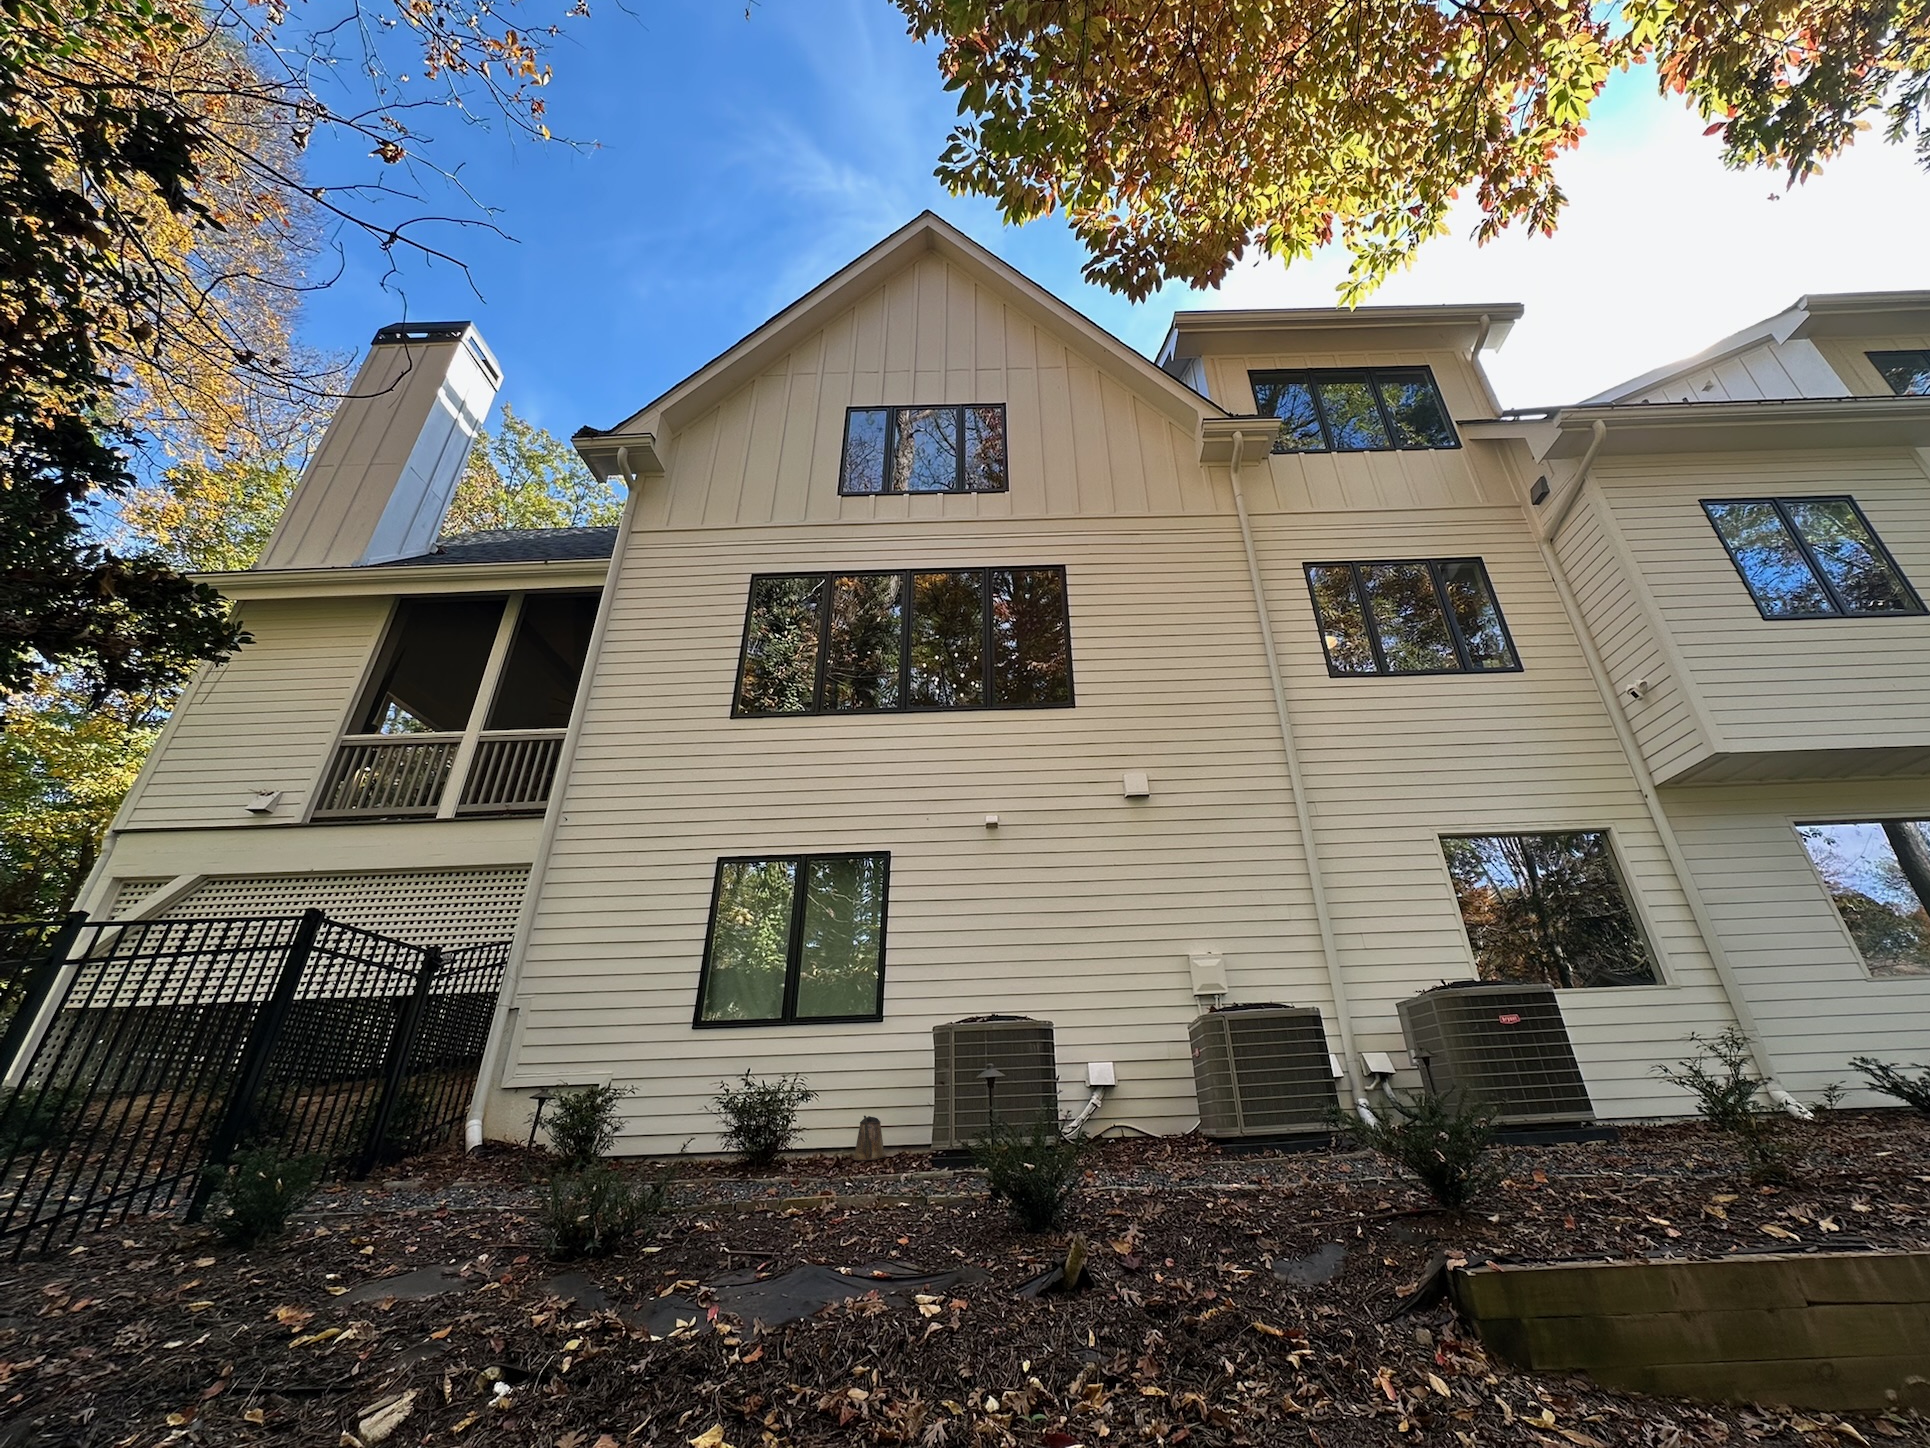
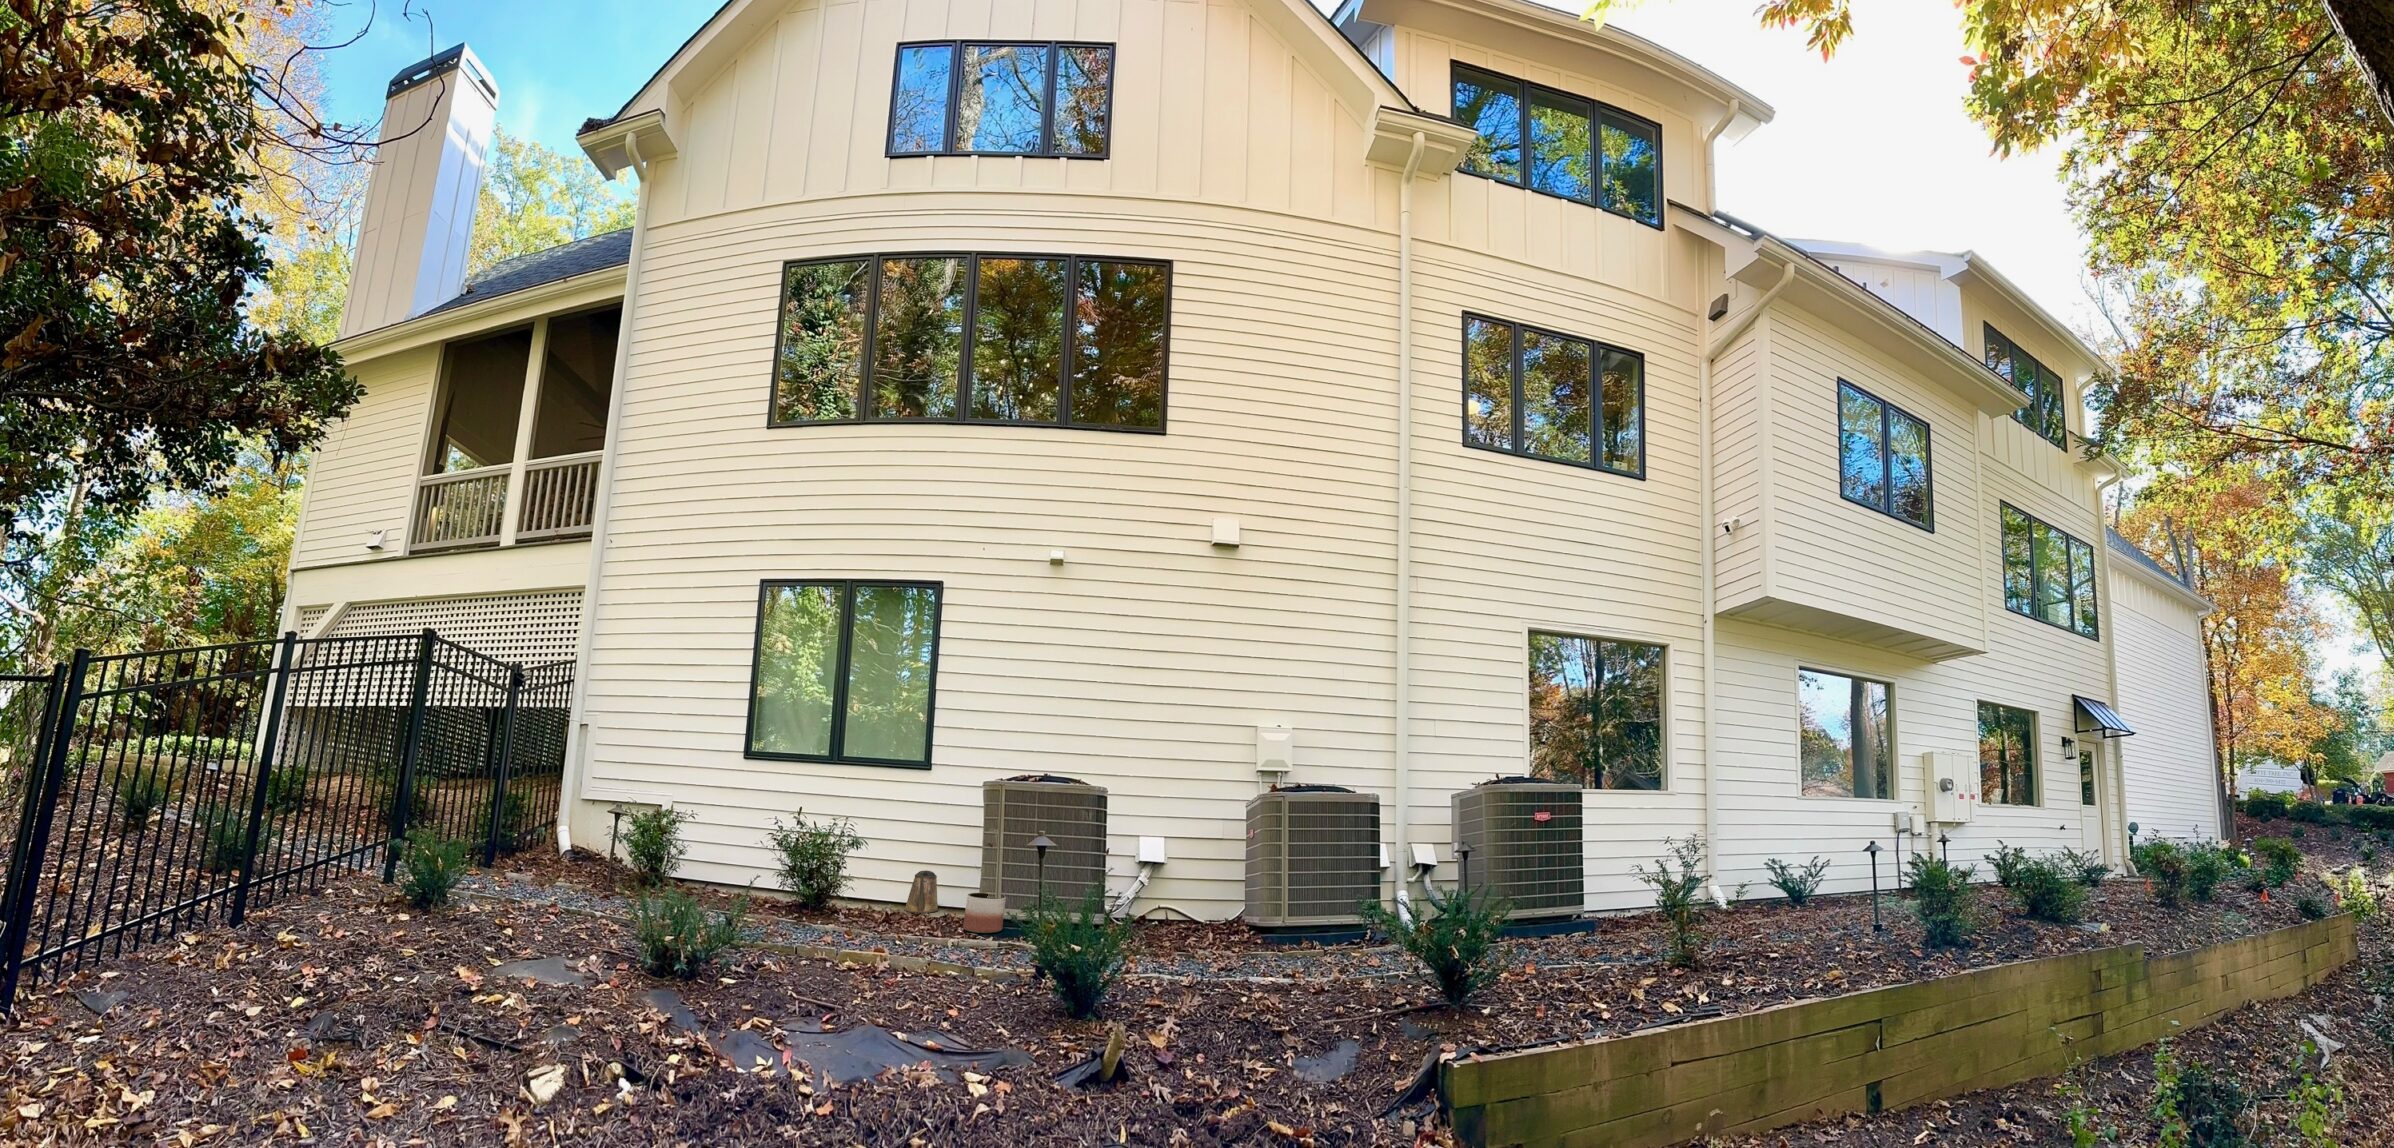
planter: none [908,1129,946,1170] -> present [963,893,1006,933]

